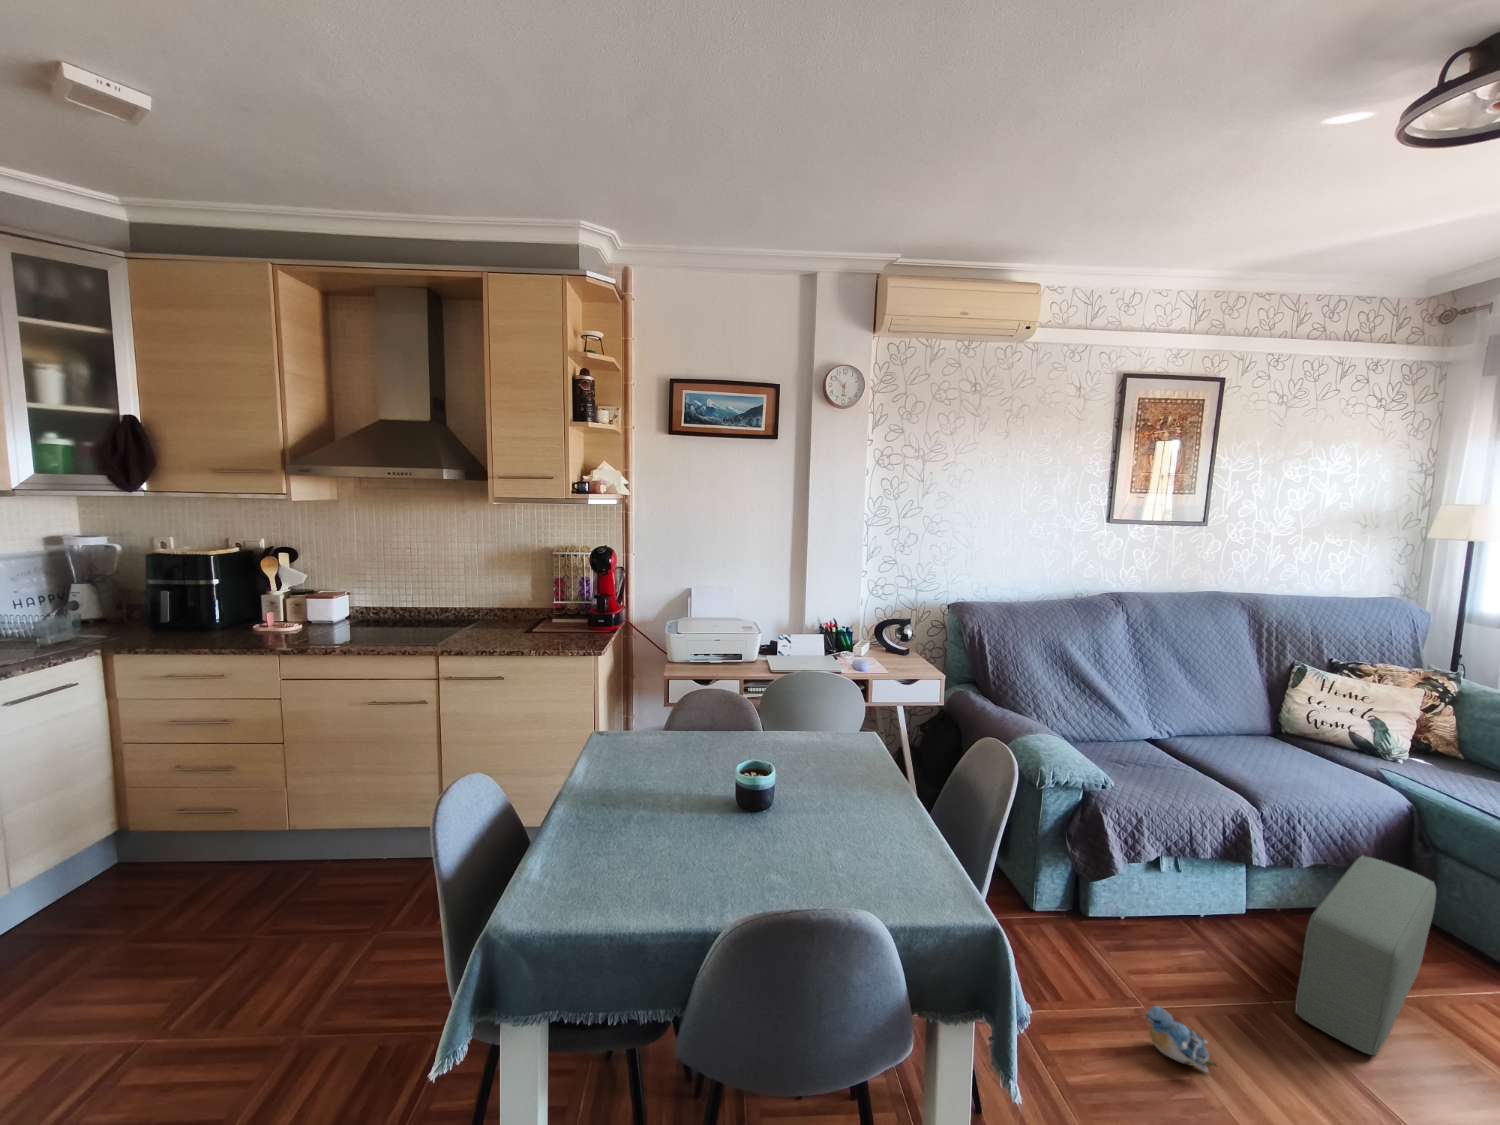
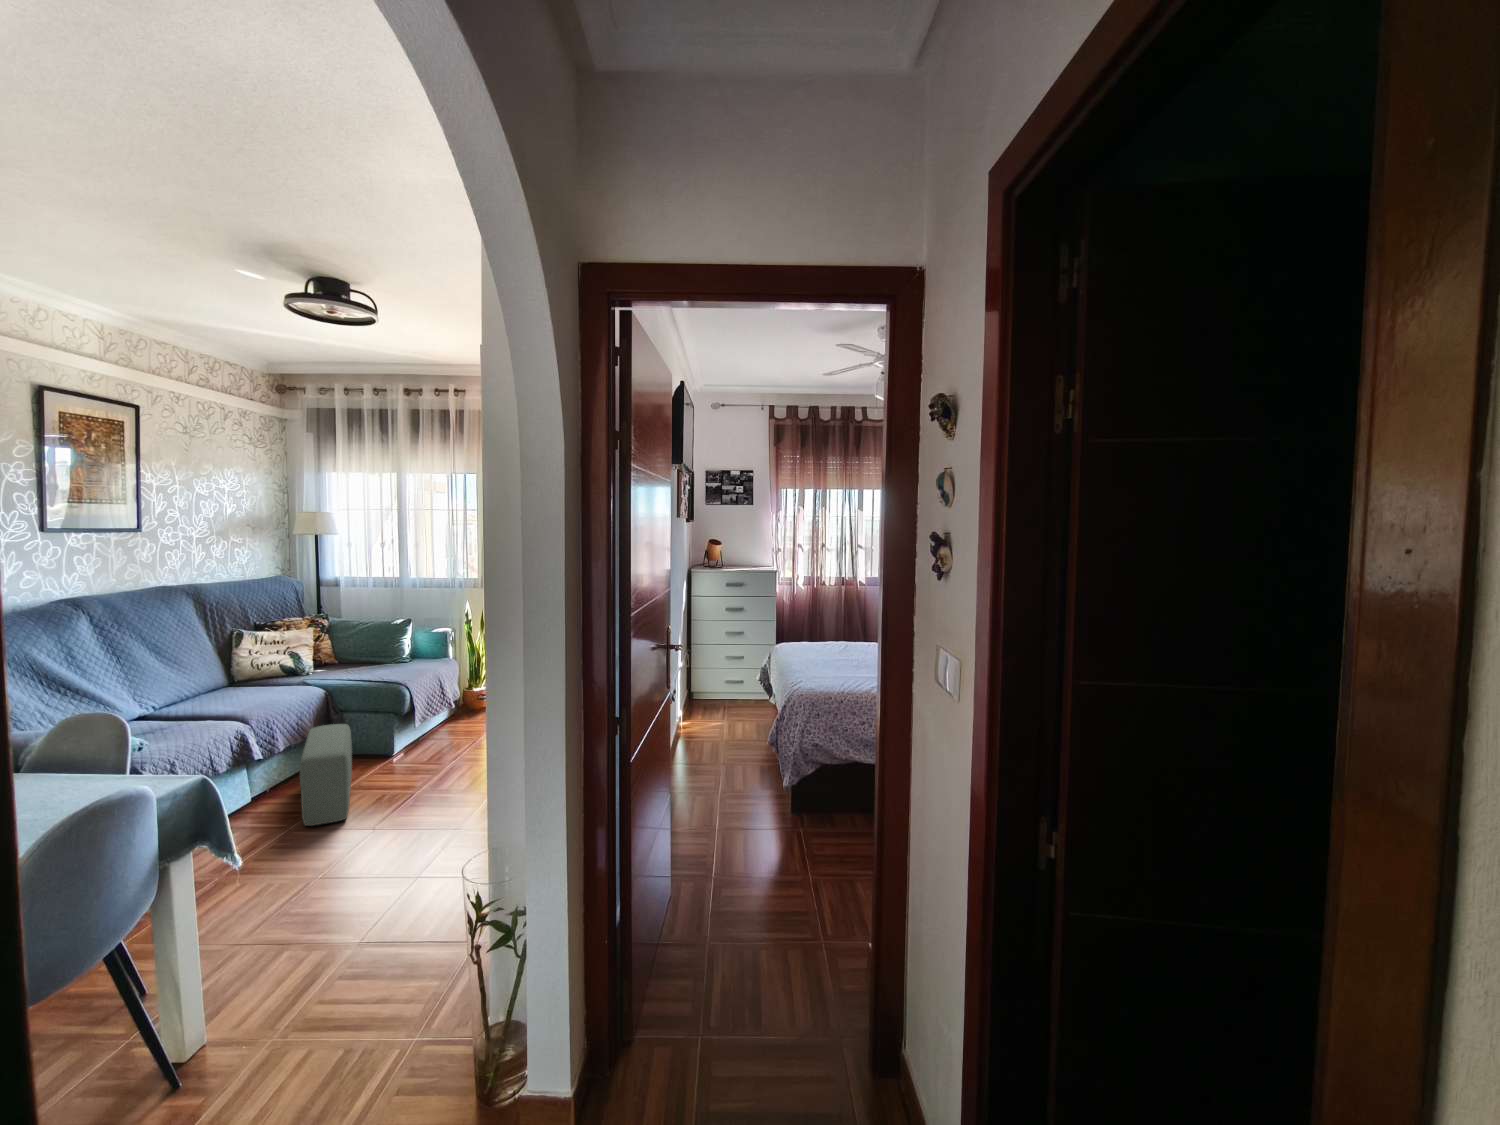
plush toy: present [1146,1006,1216,1073] -> none [226,855,277,884]

